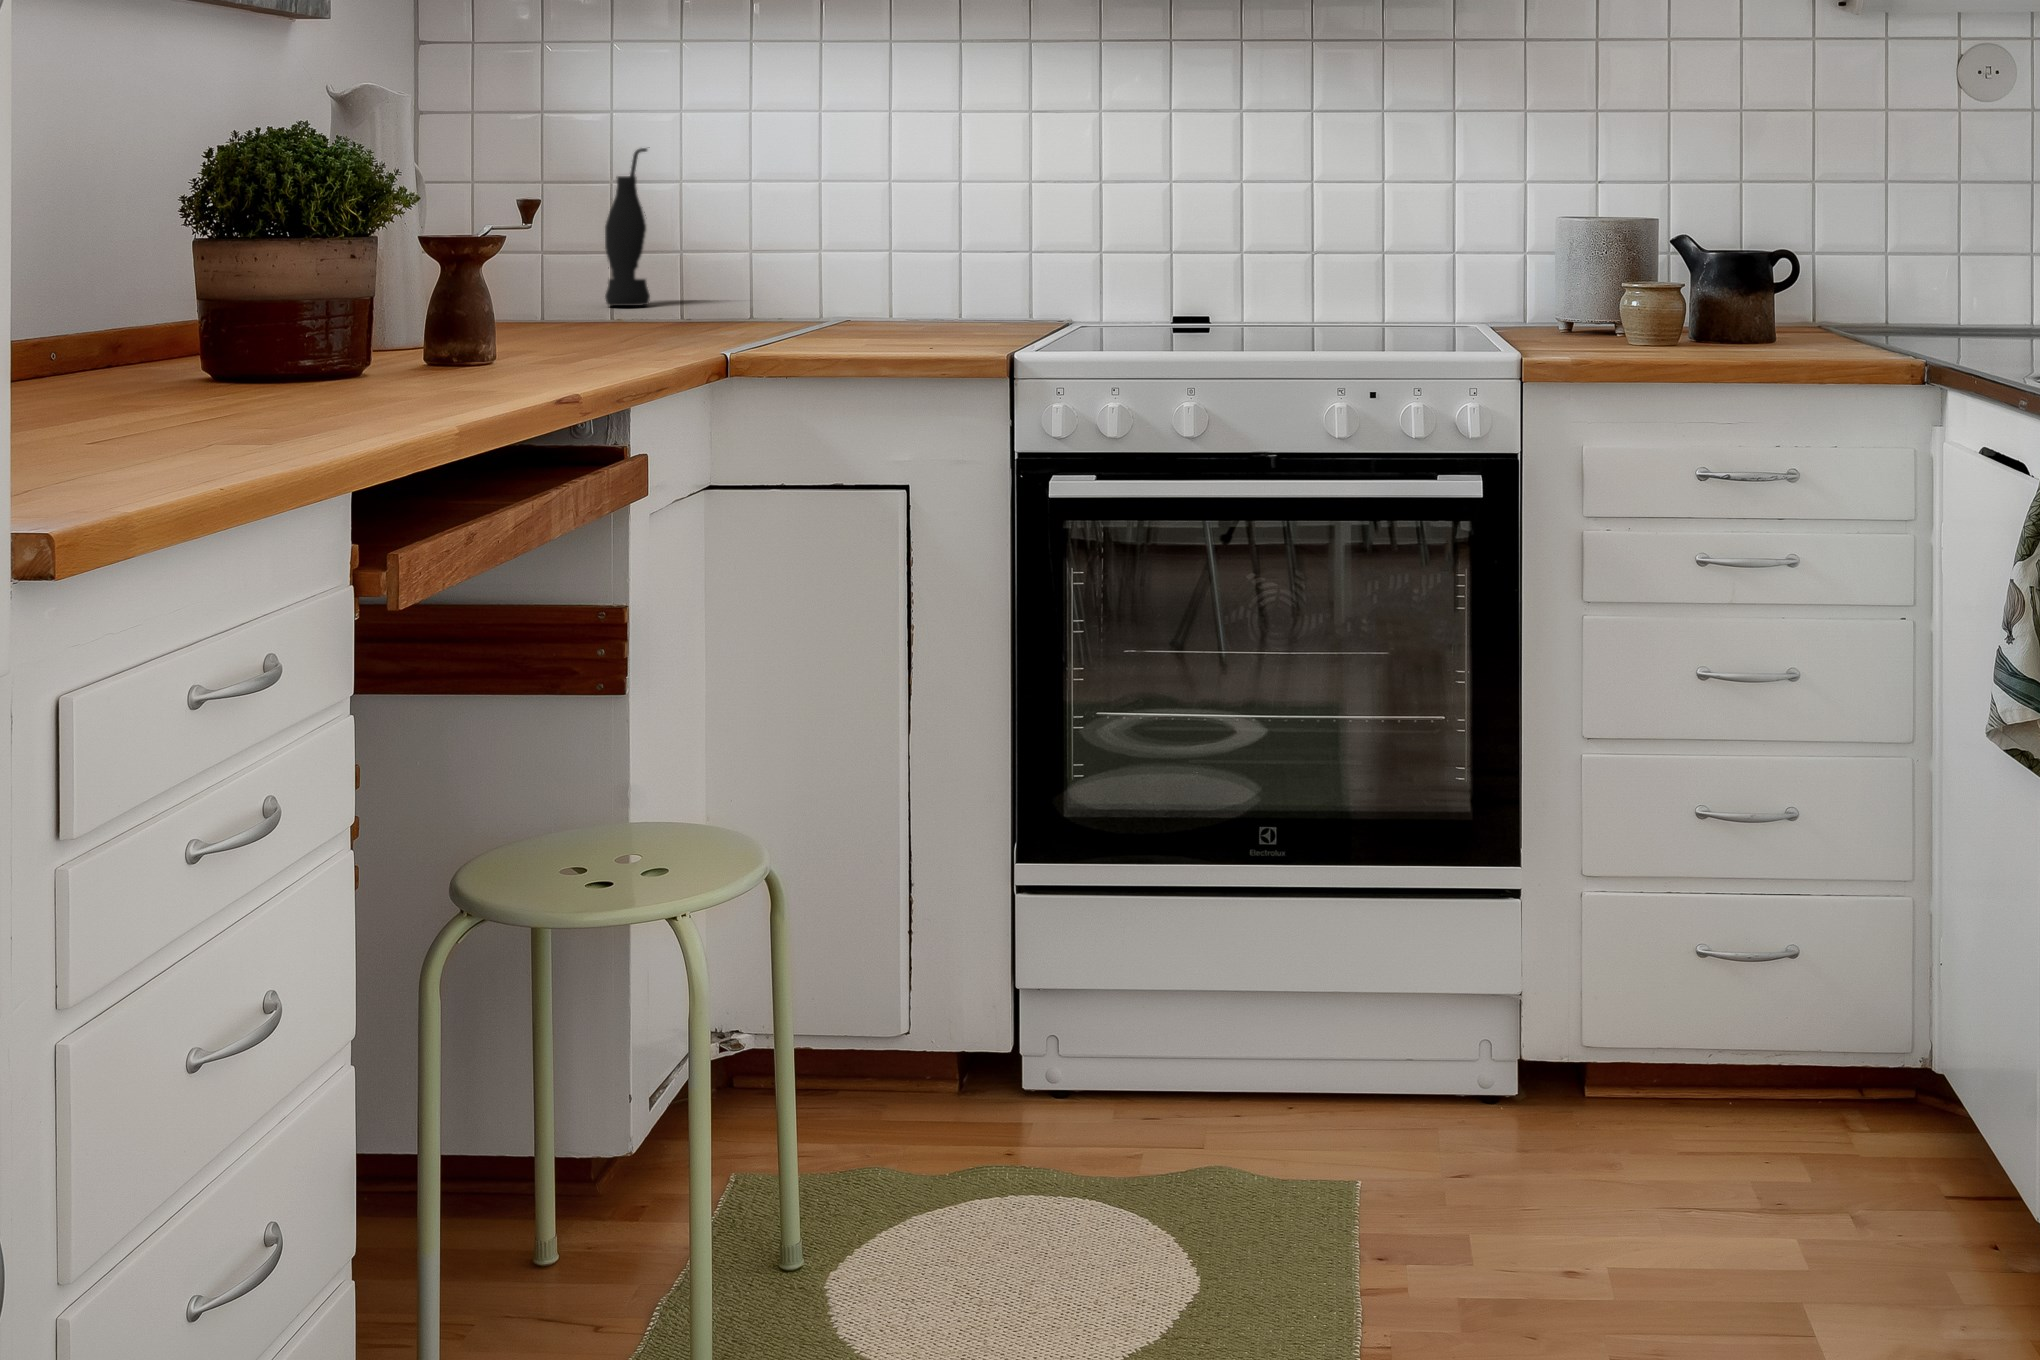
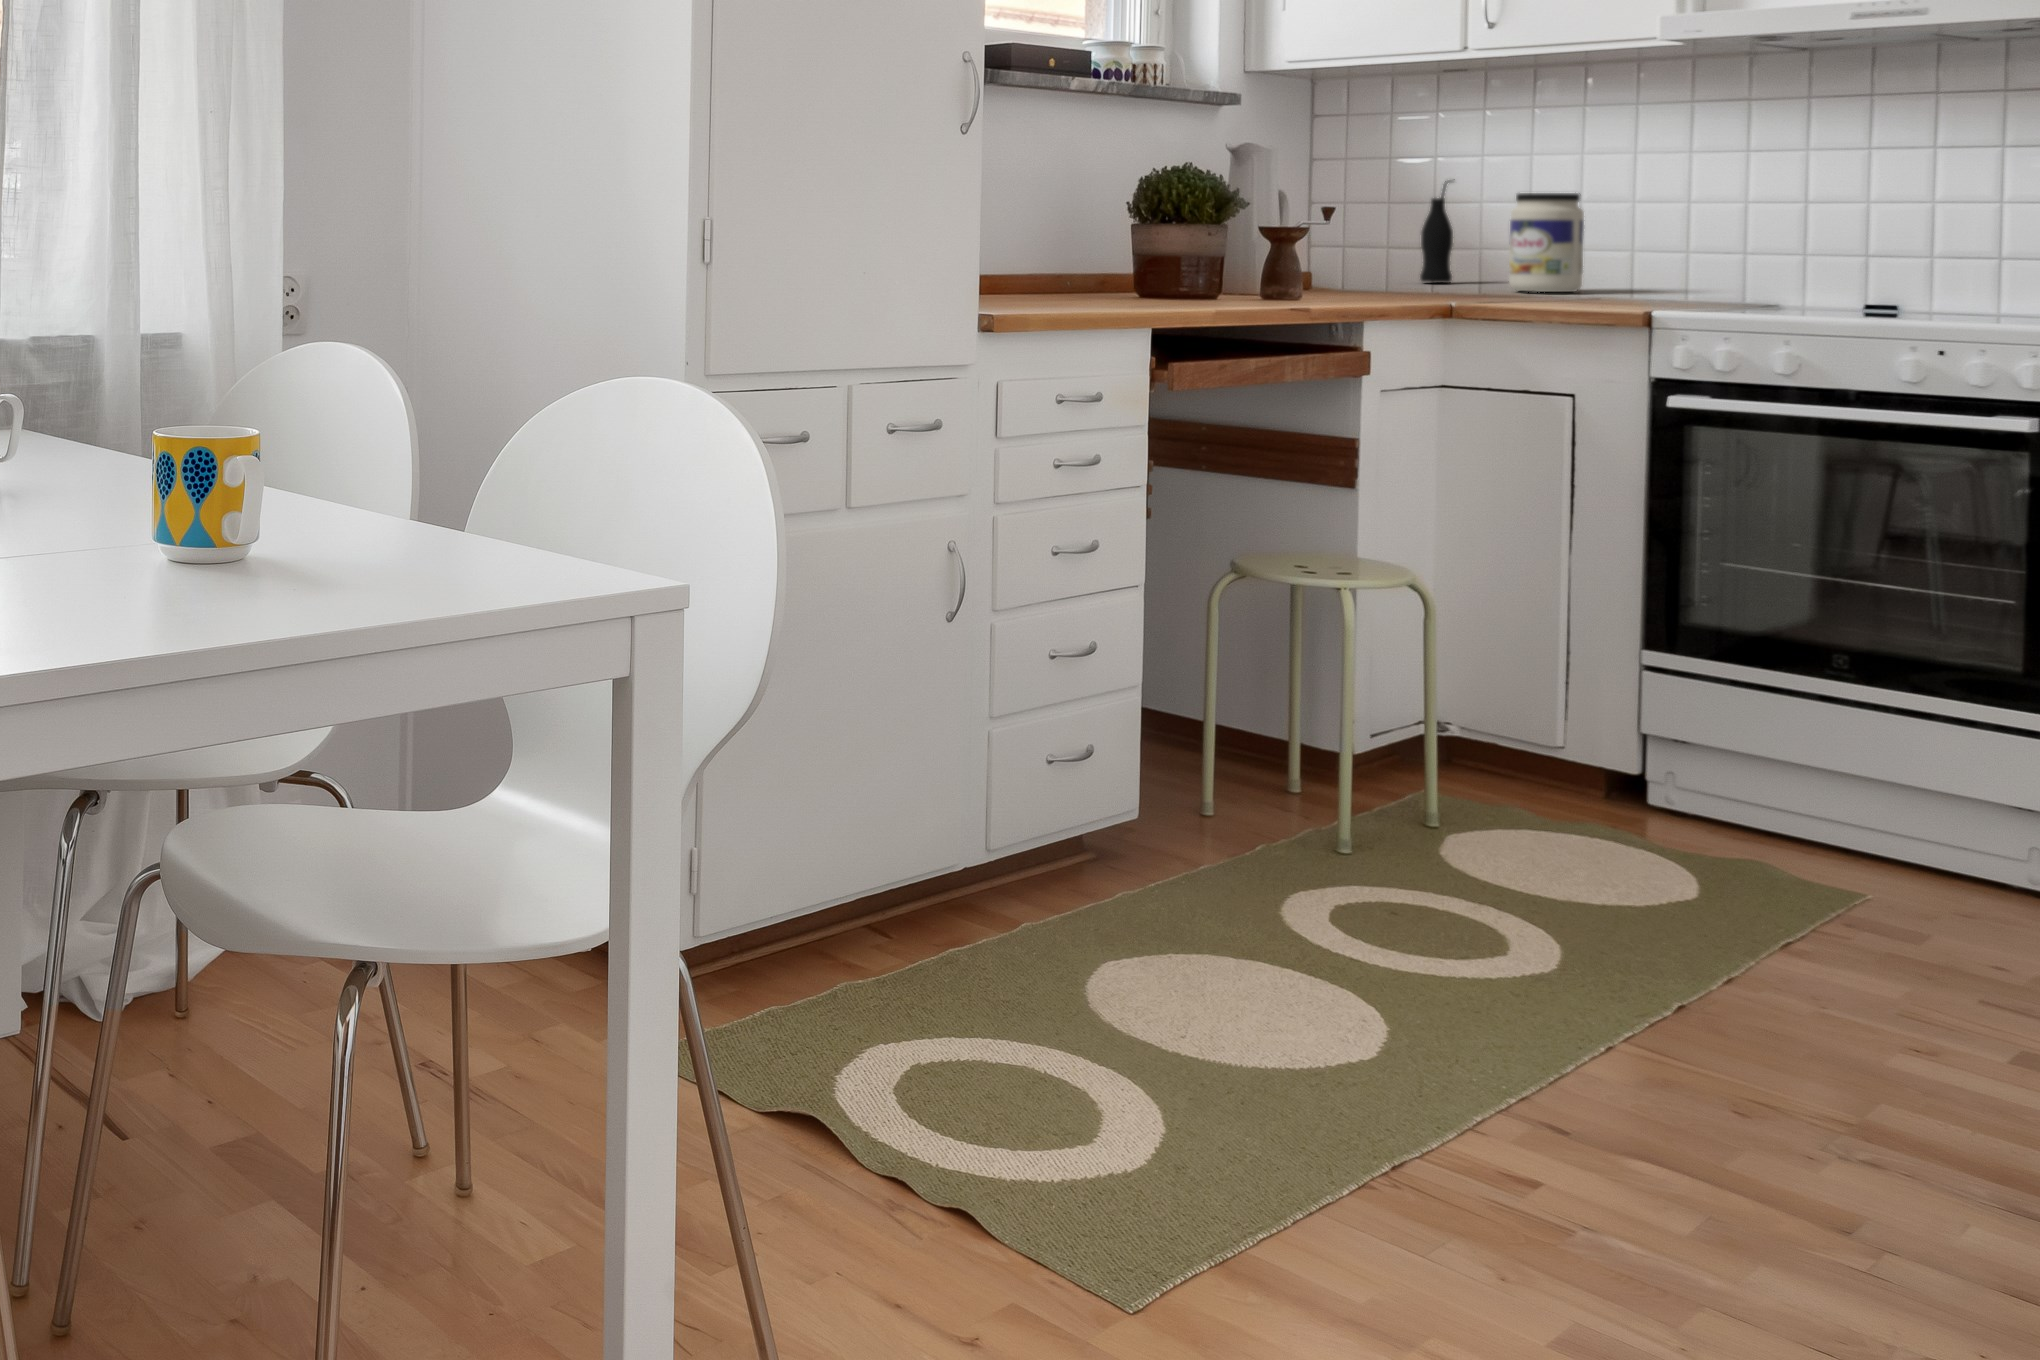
jar: none [750,172,846,320] -> present [1509,193,1584,292]

